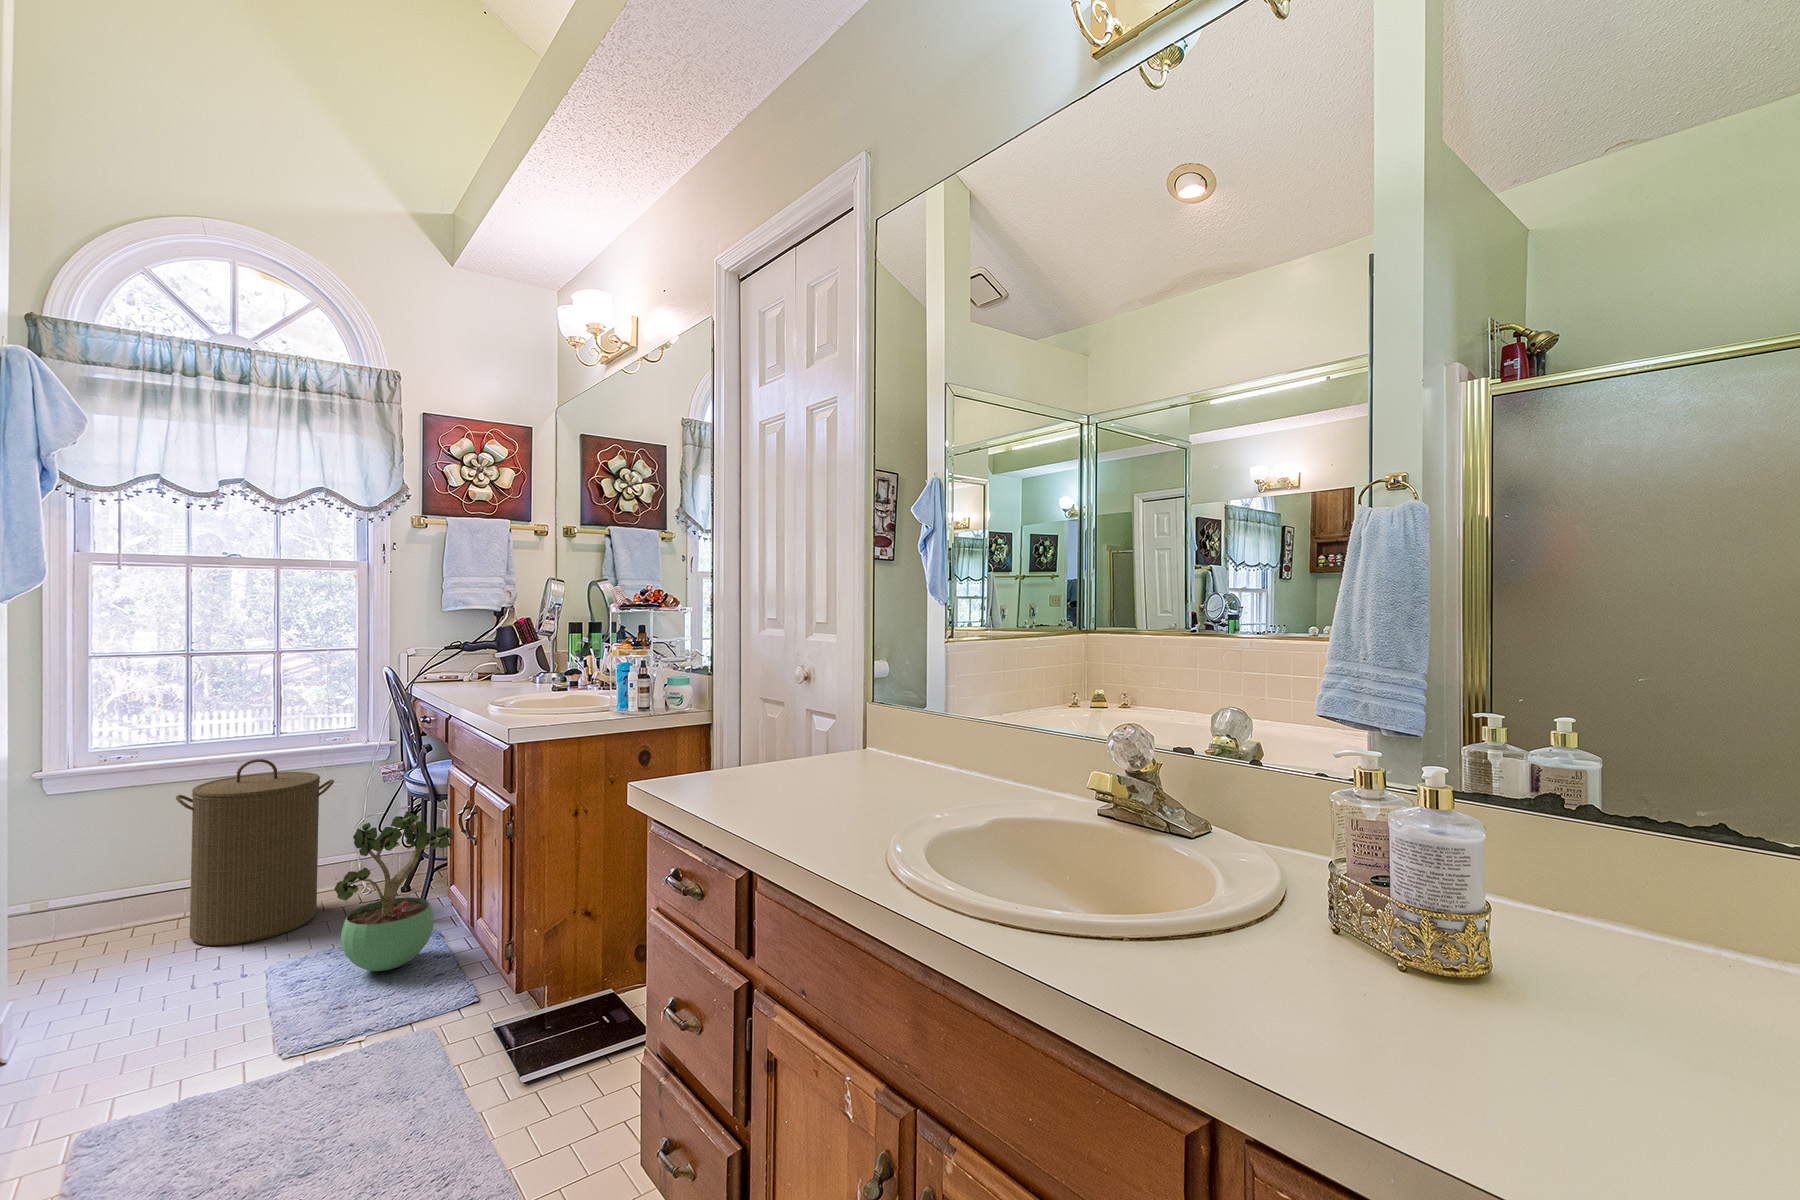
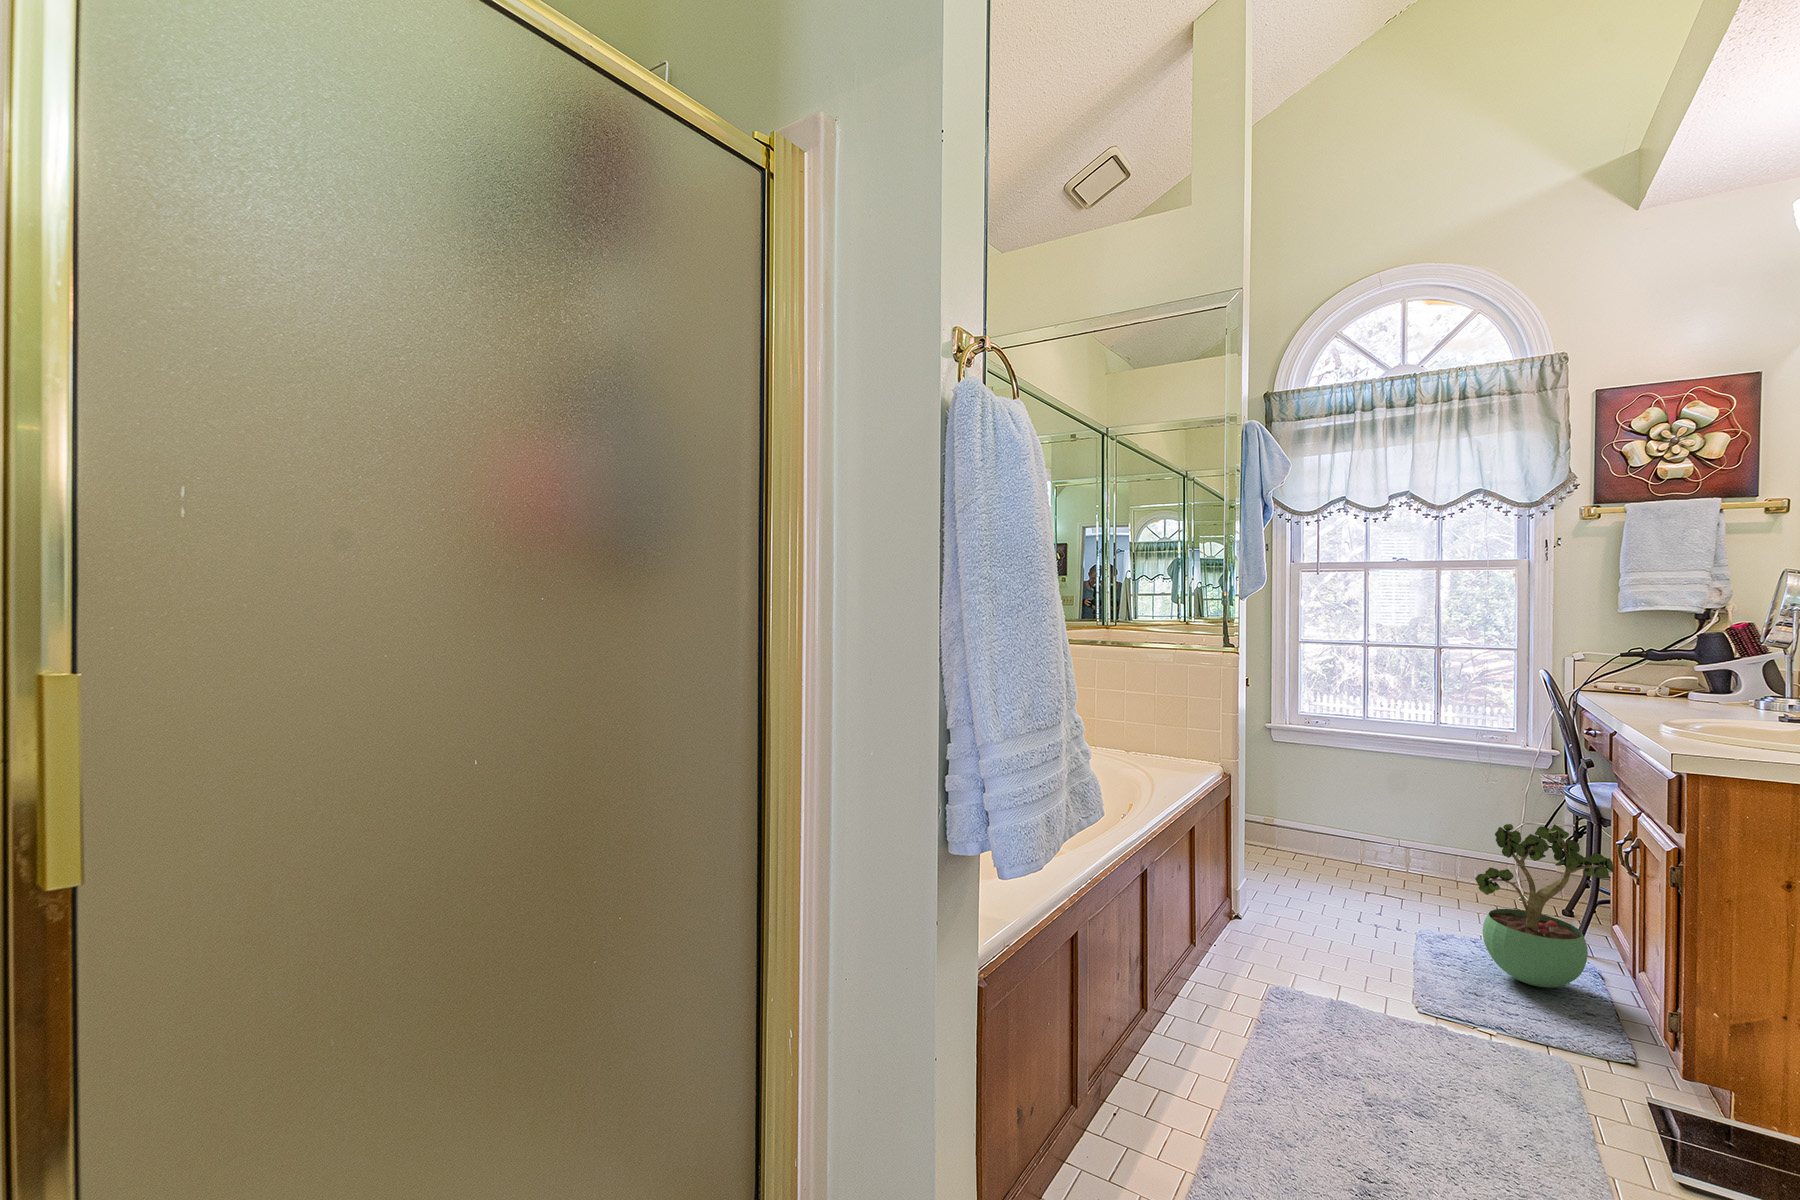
laundry hamper: present [176,759,334,945] -> none [1356,742,1489,909]

